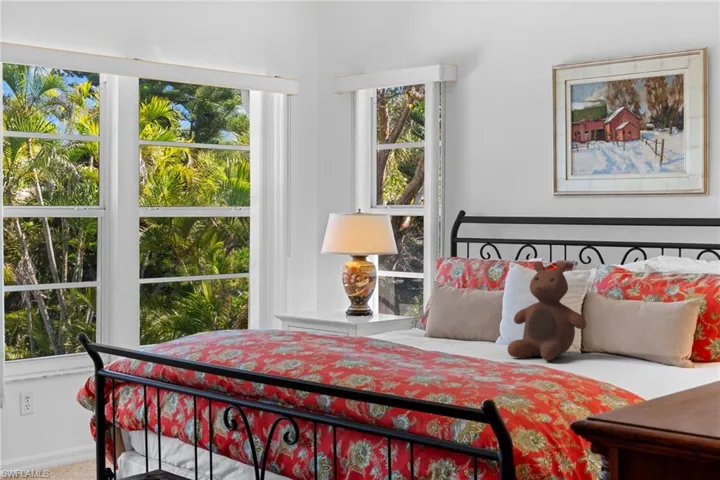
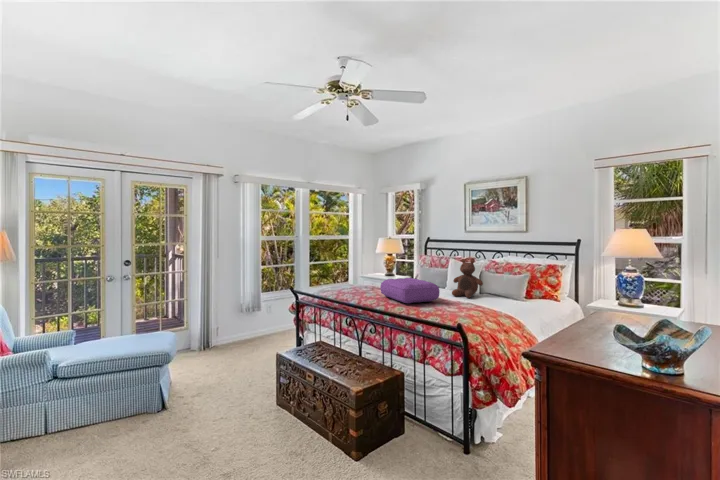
pillow: none [317,307,463,368] -> present [380,278,440,303]

